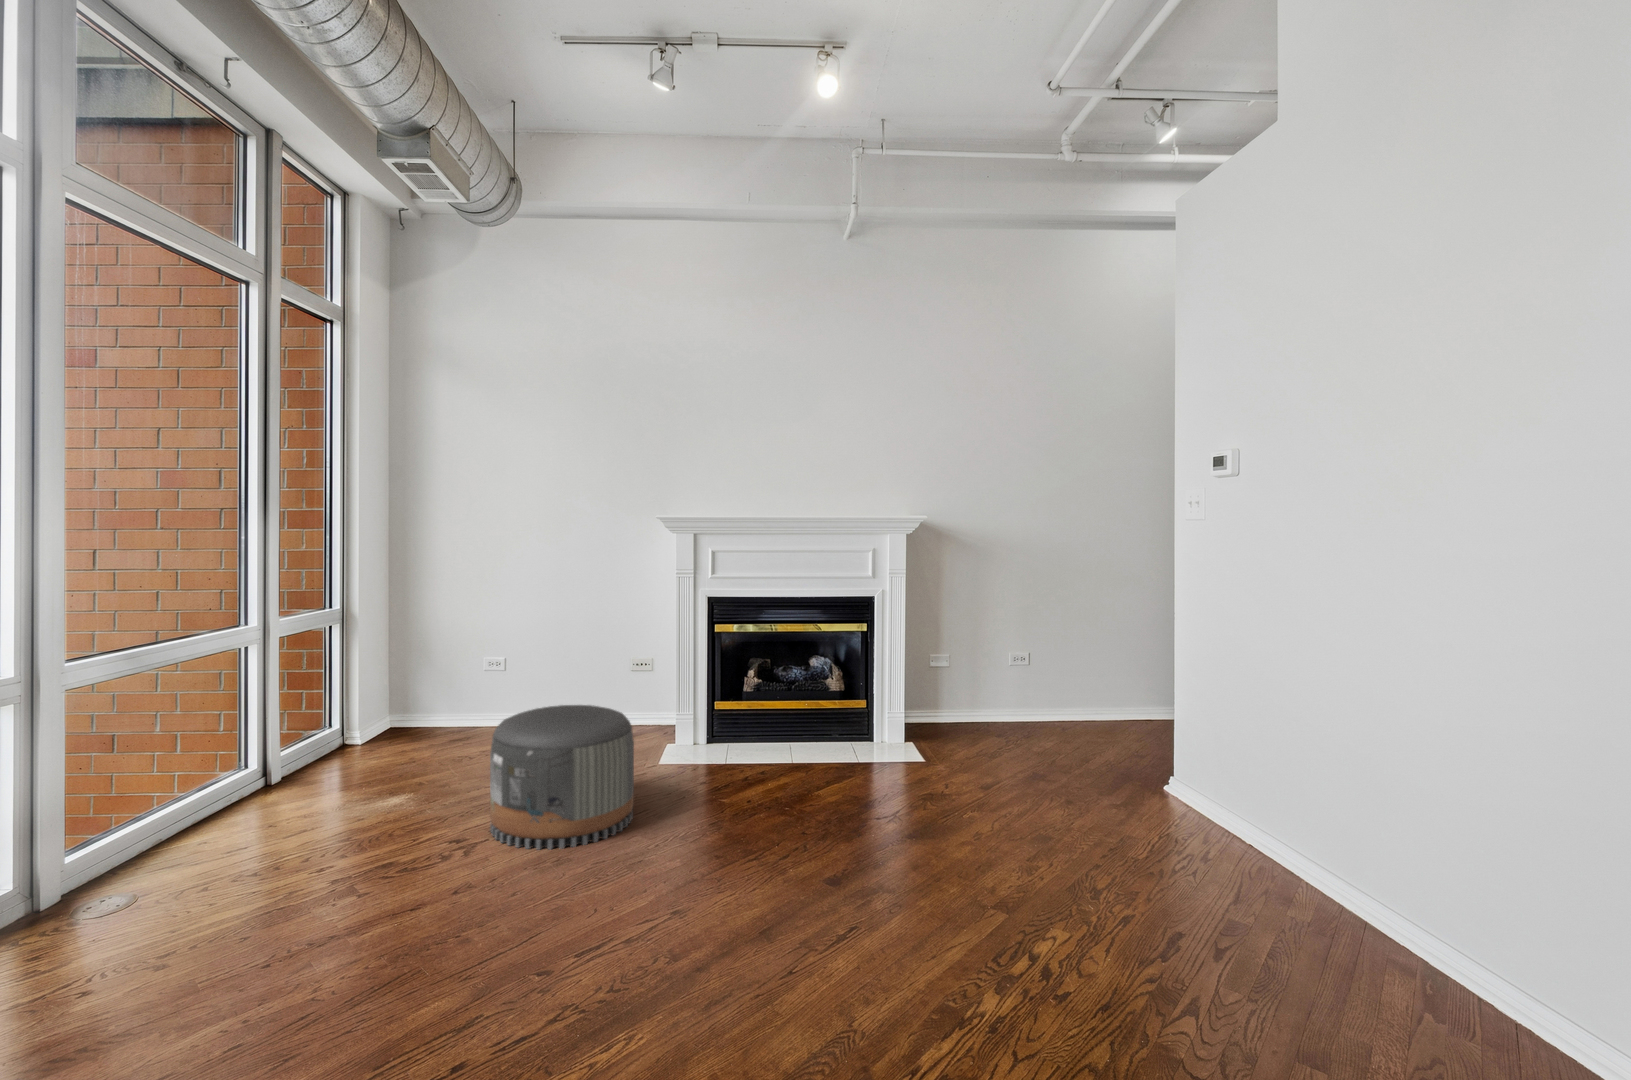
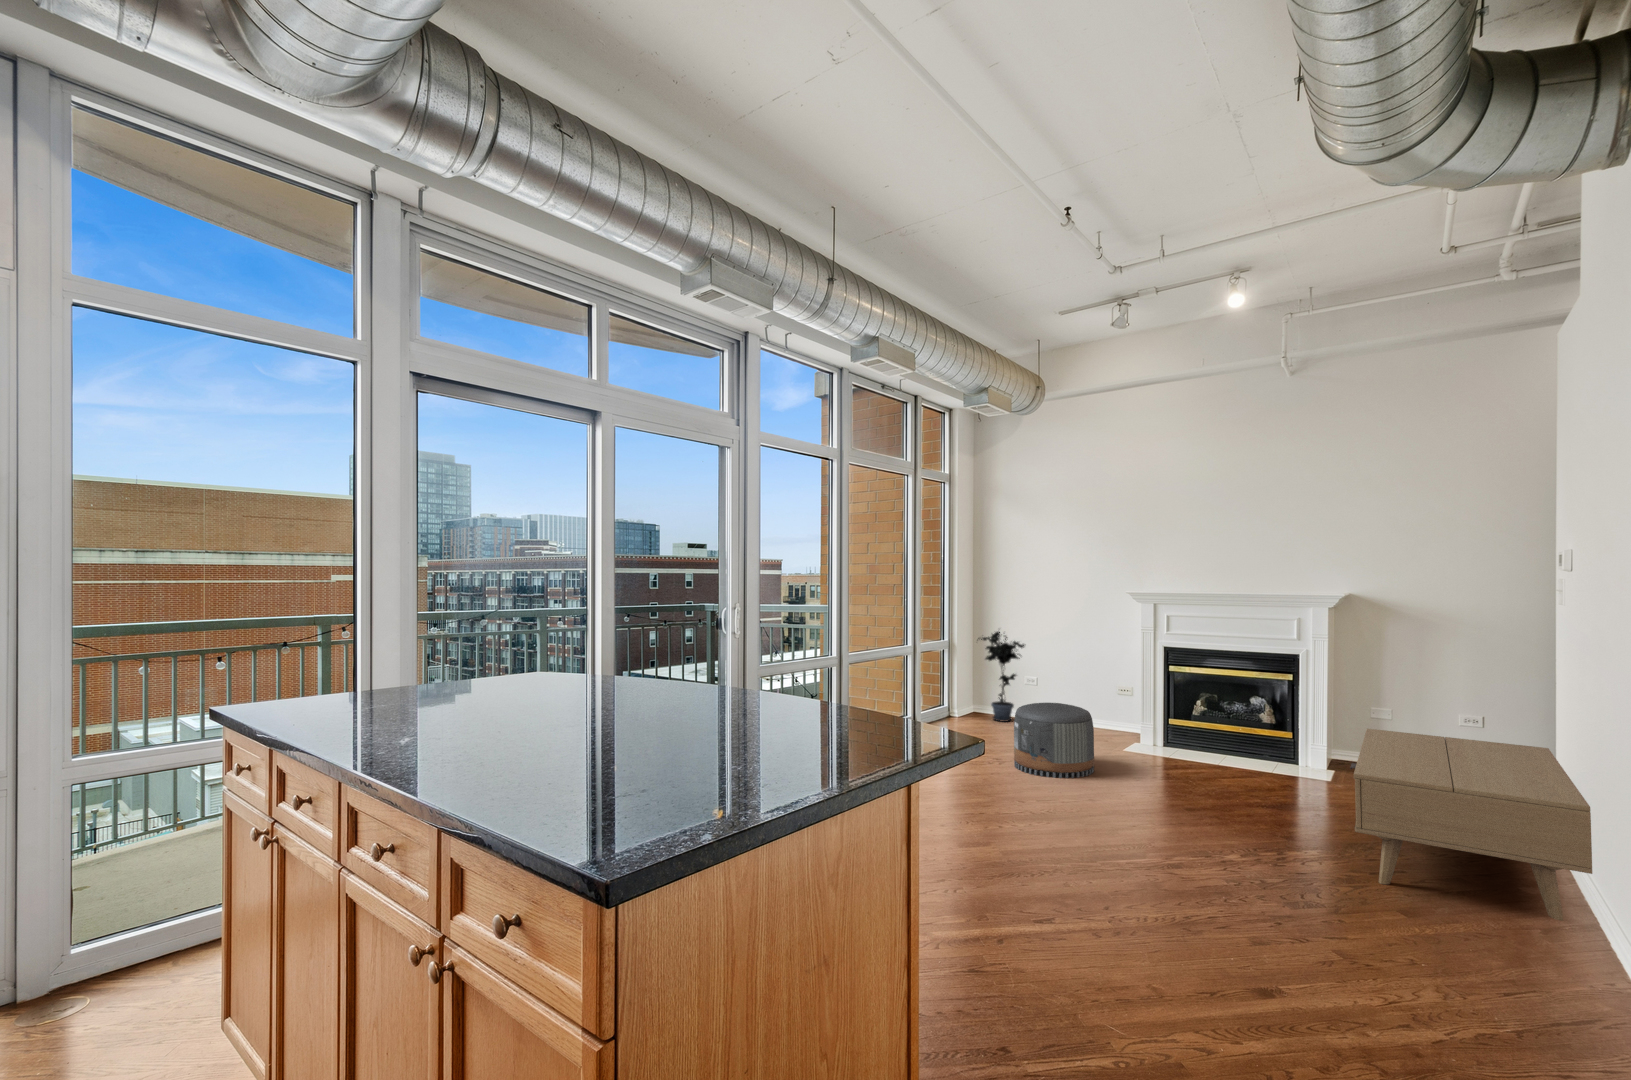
potted plant: none [394,581,486,736] -> present [978,632,1024,722]
coffee table: none [1005,691,1403,950] -> present [1350,729,1592,921]

